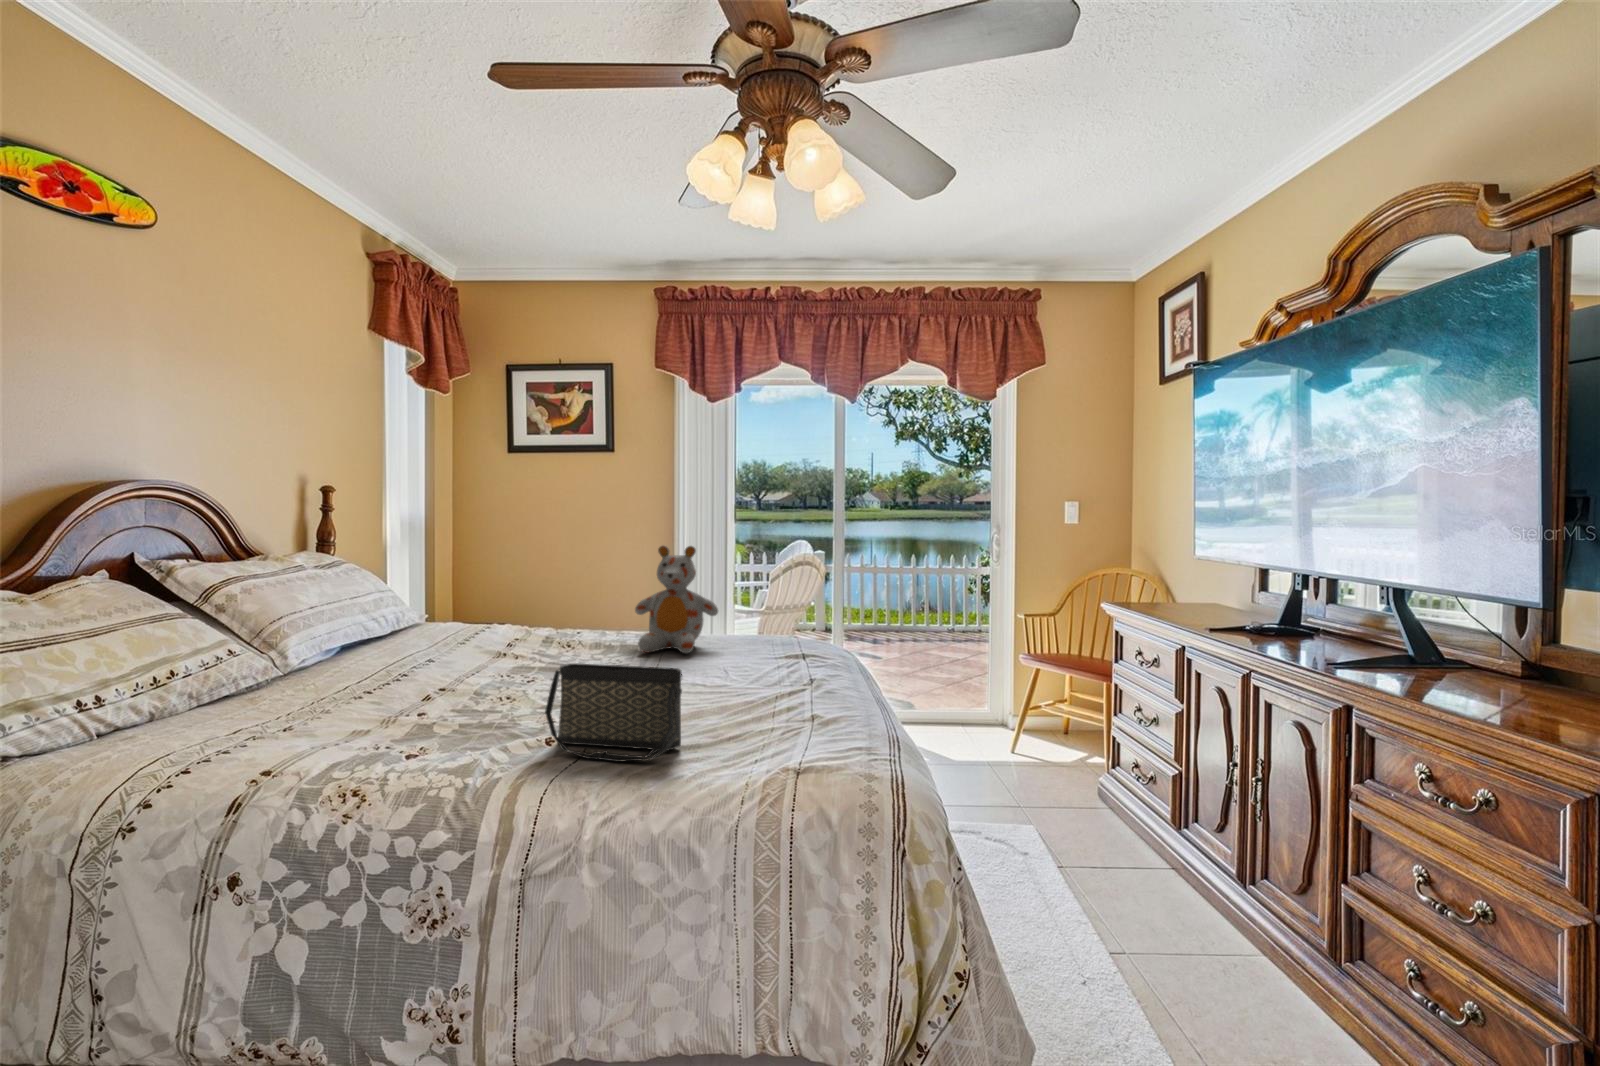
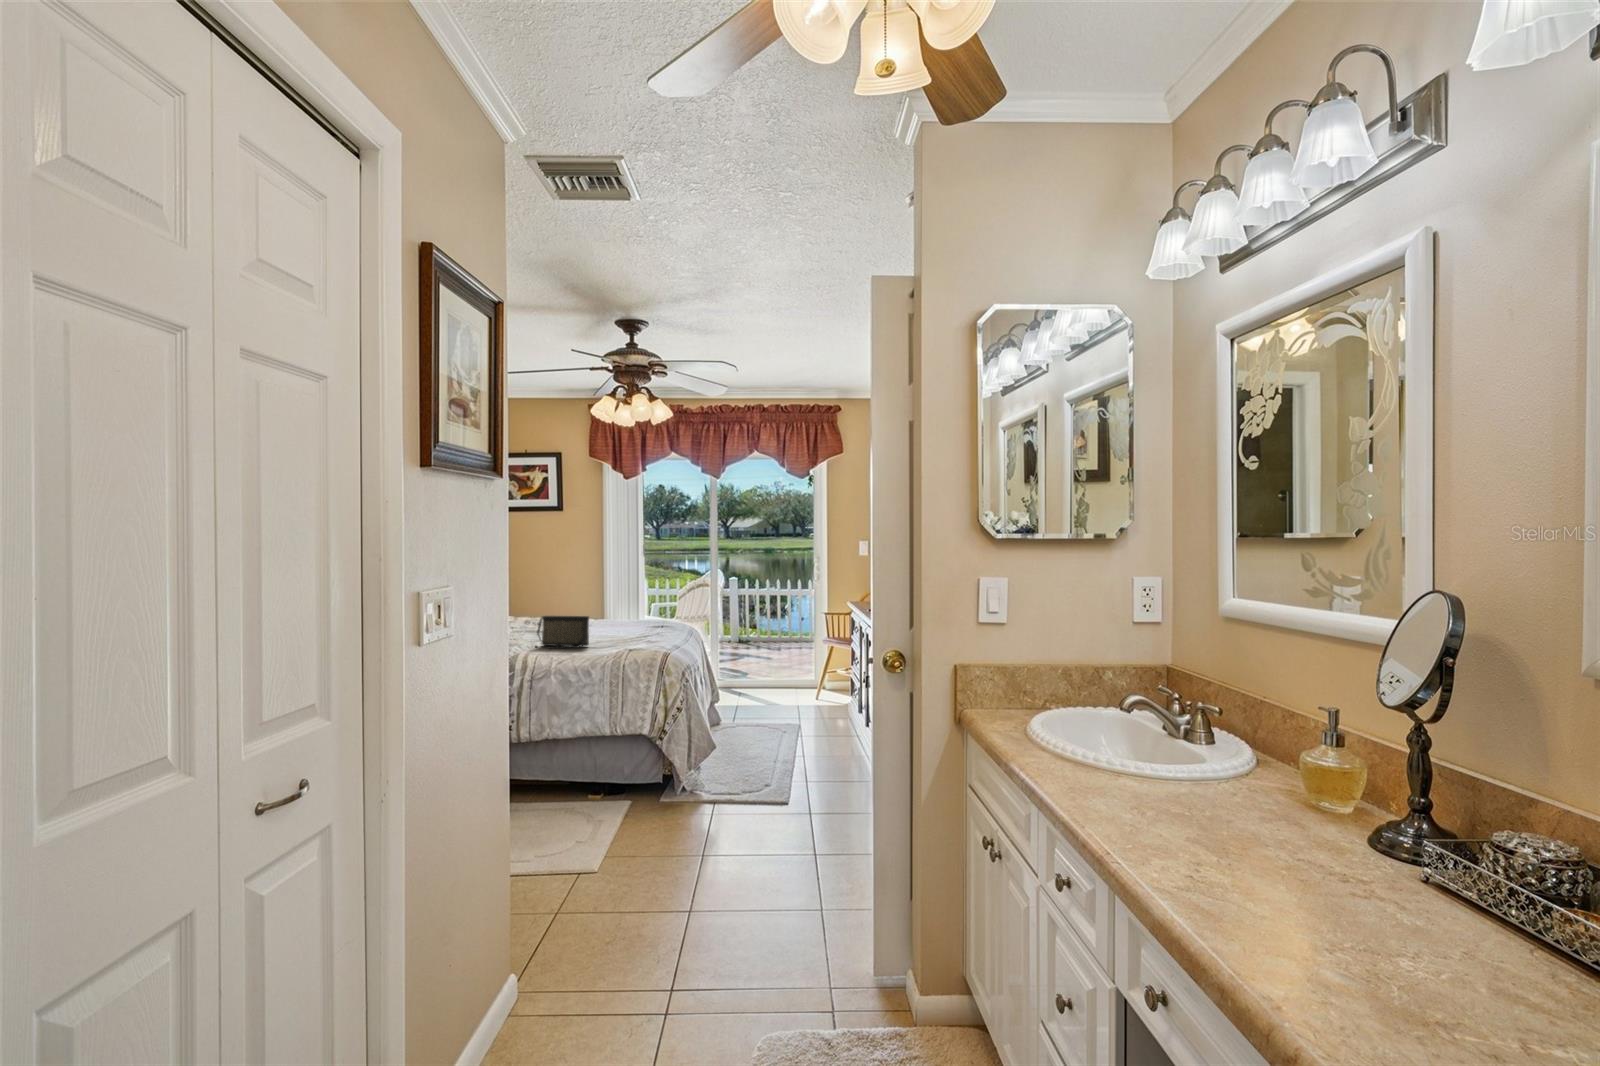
stuffed bear: present [635,546,718,654] -> none [574,571,618,625]

